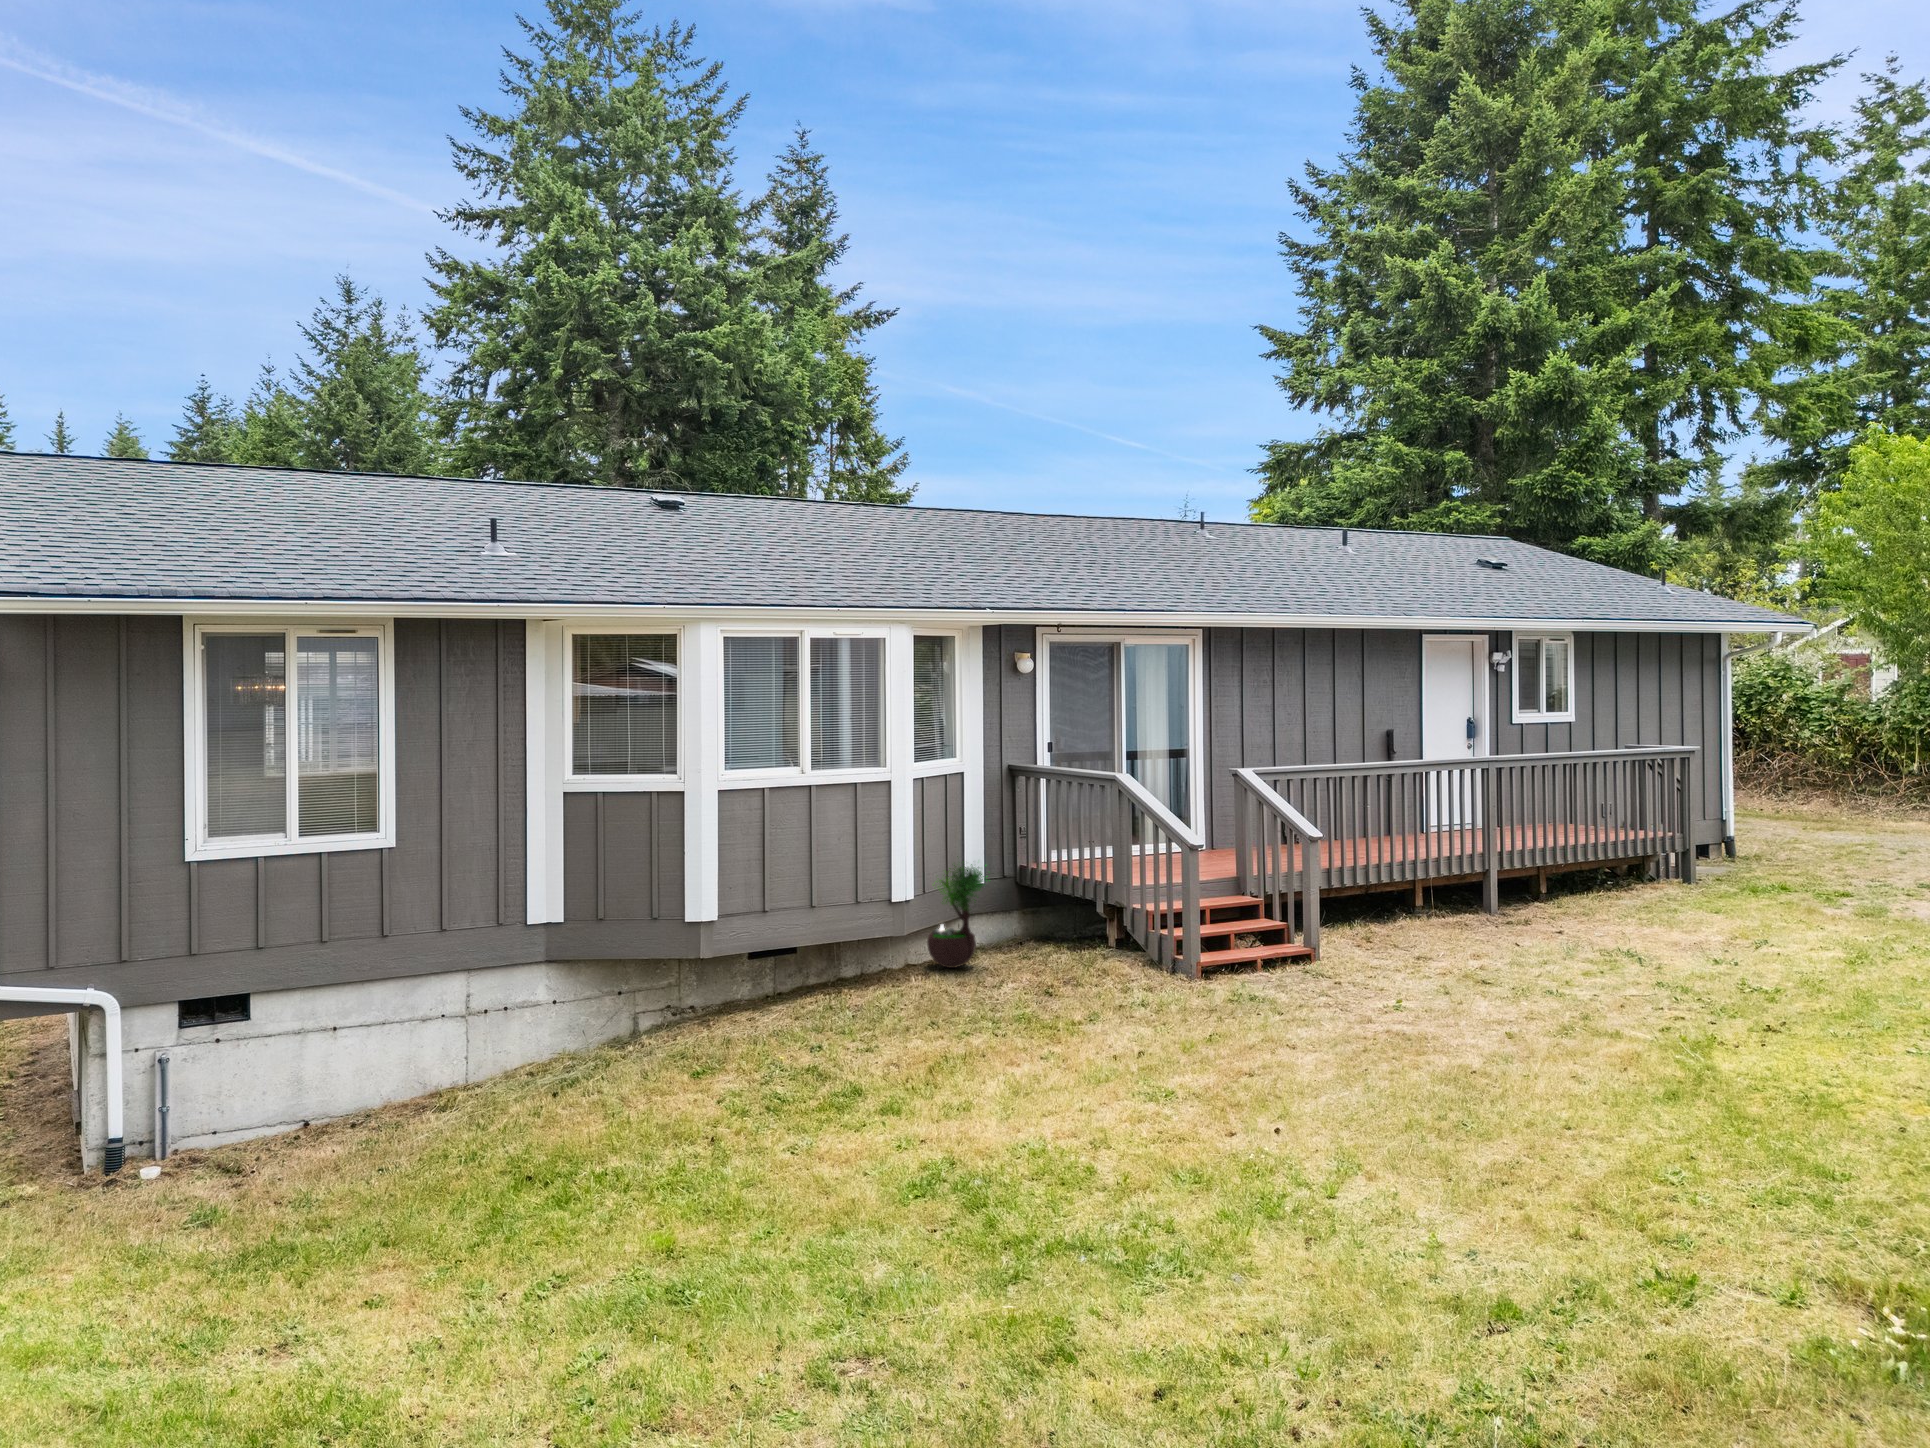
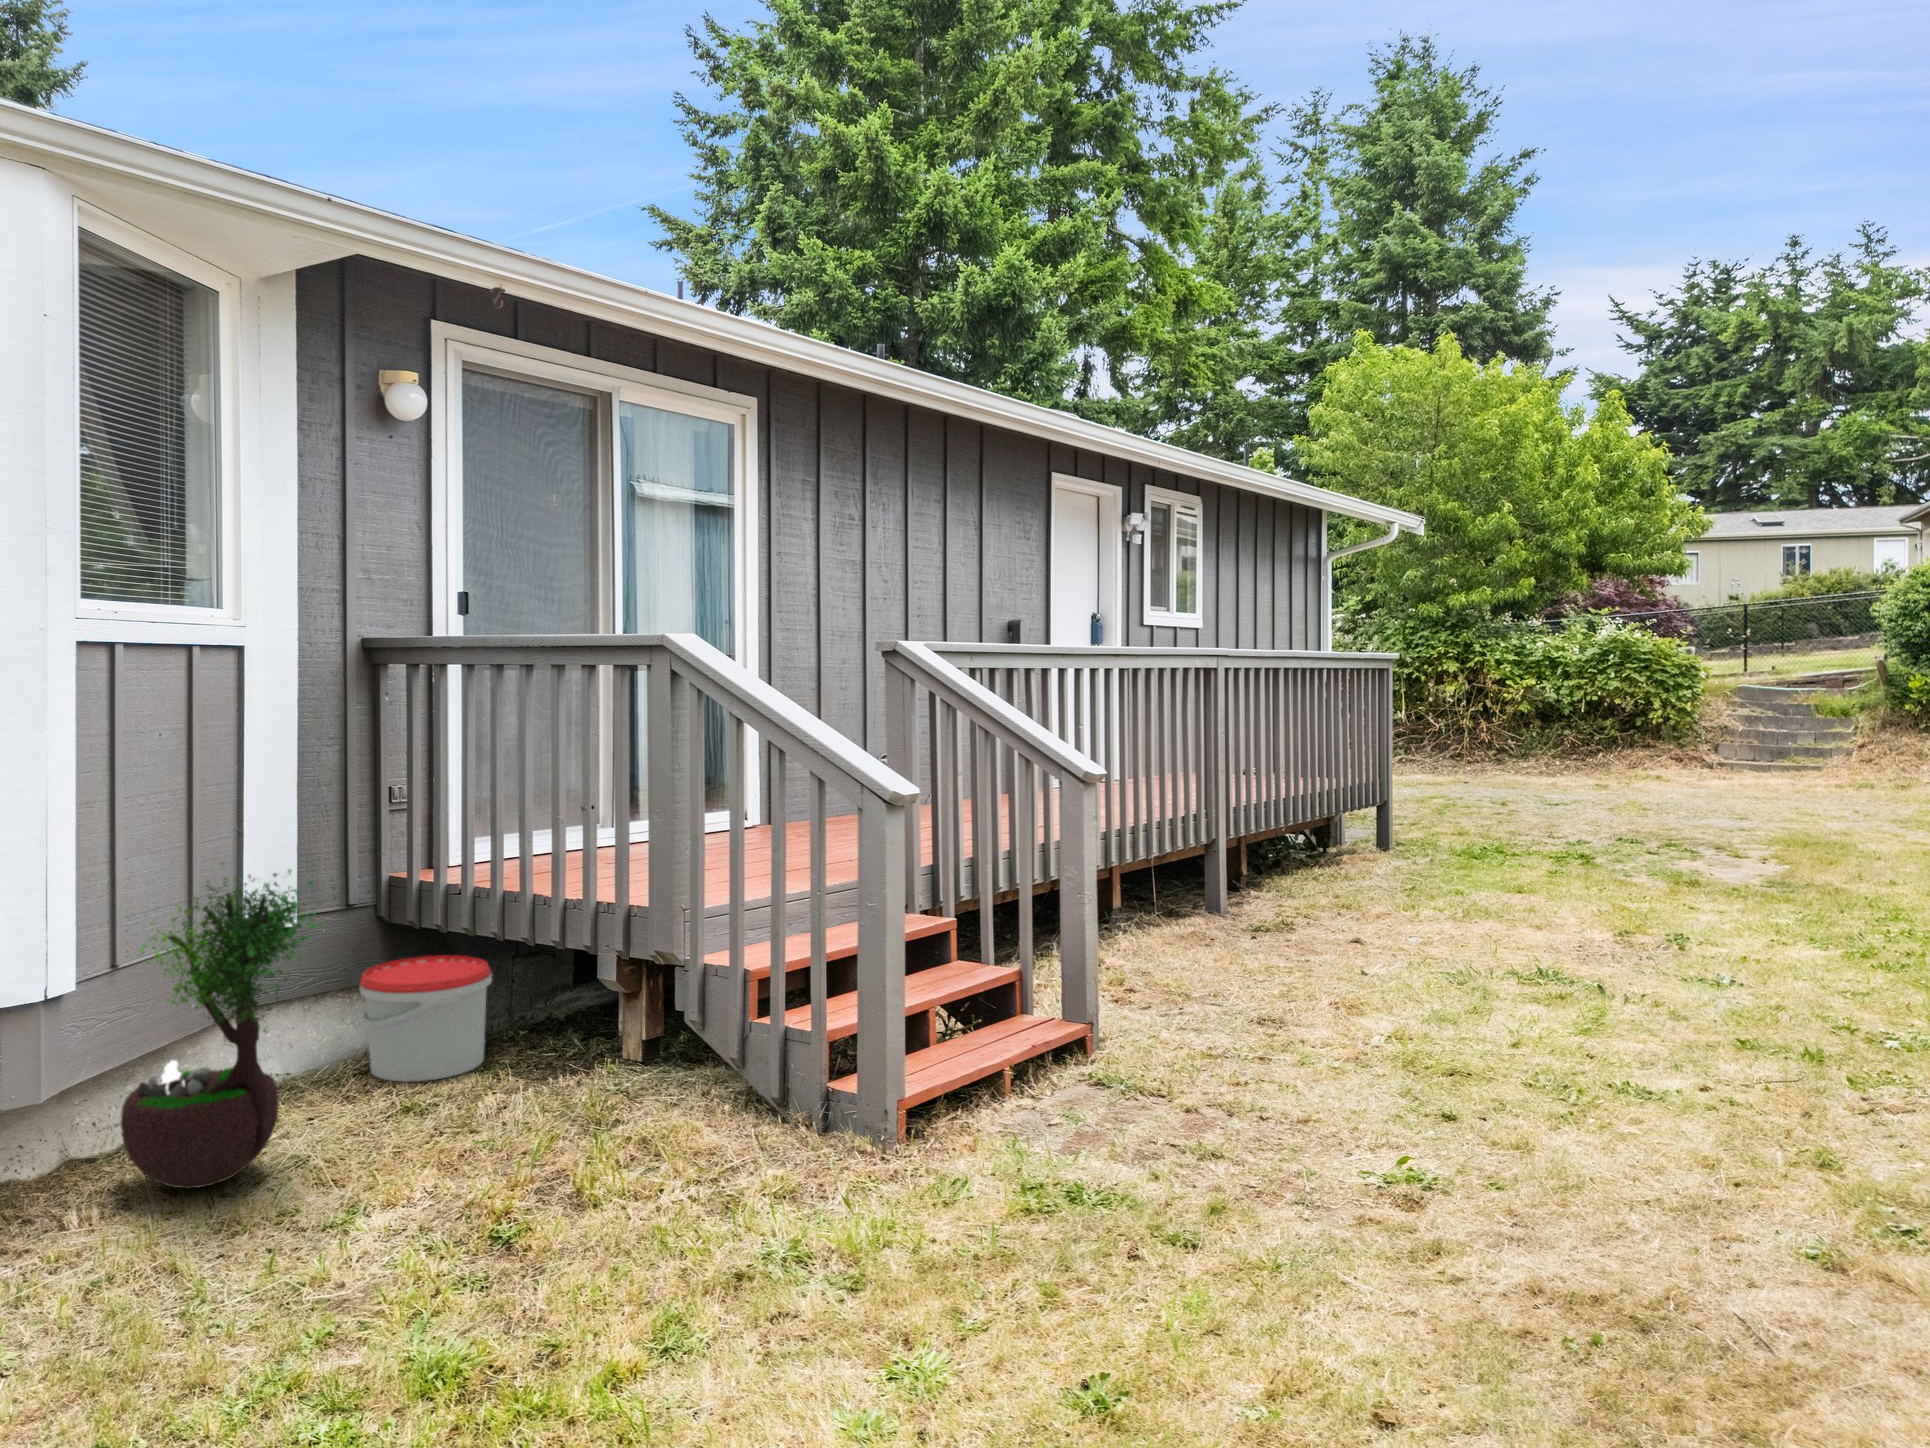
bucket: none [1006,901,1058,950] -> present [360,956,492,1082]

